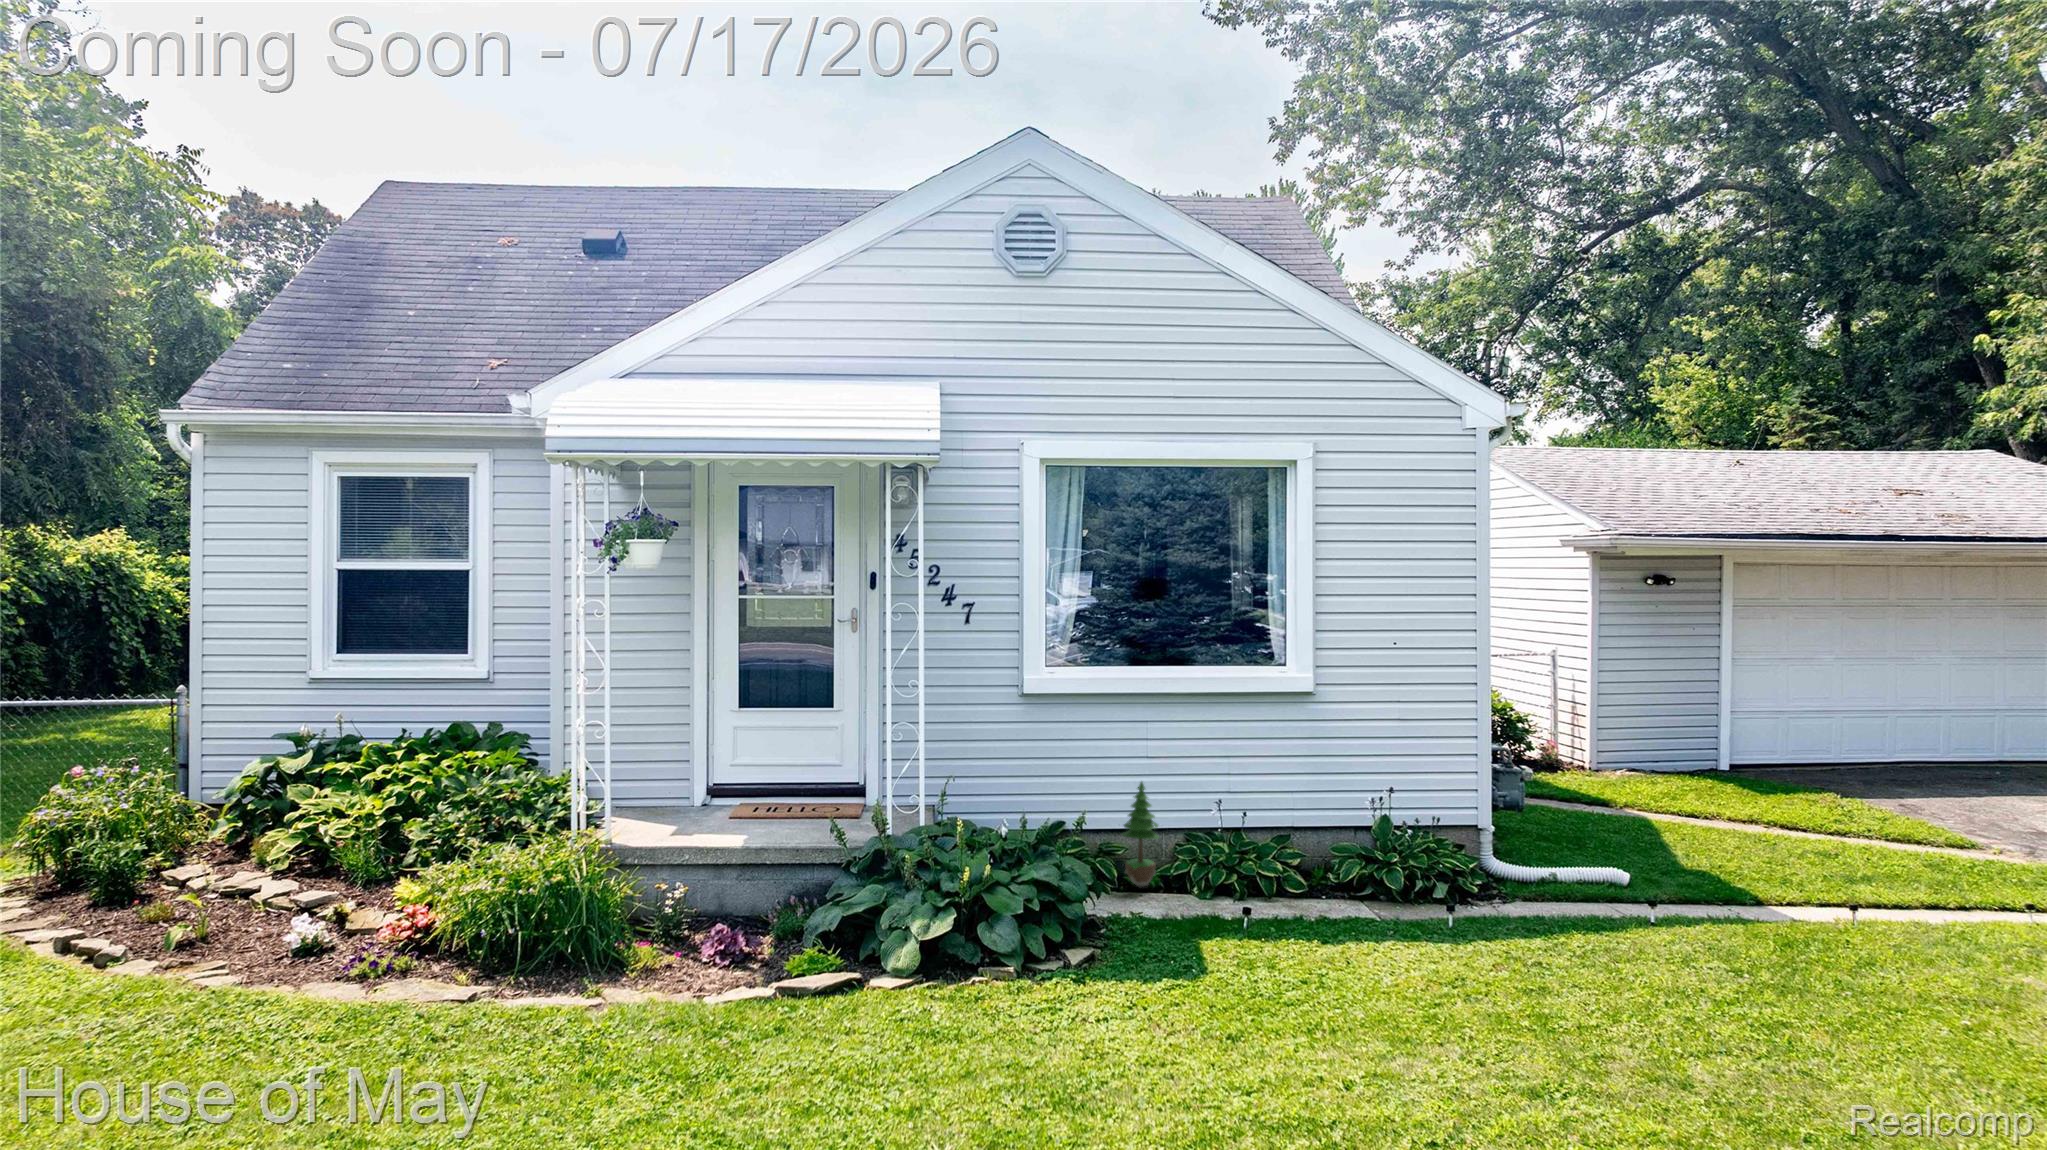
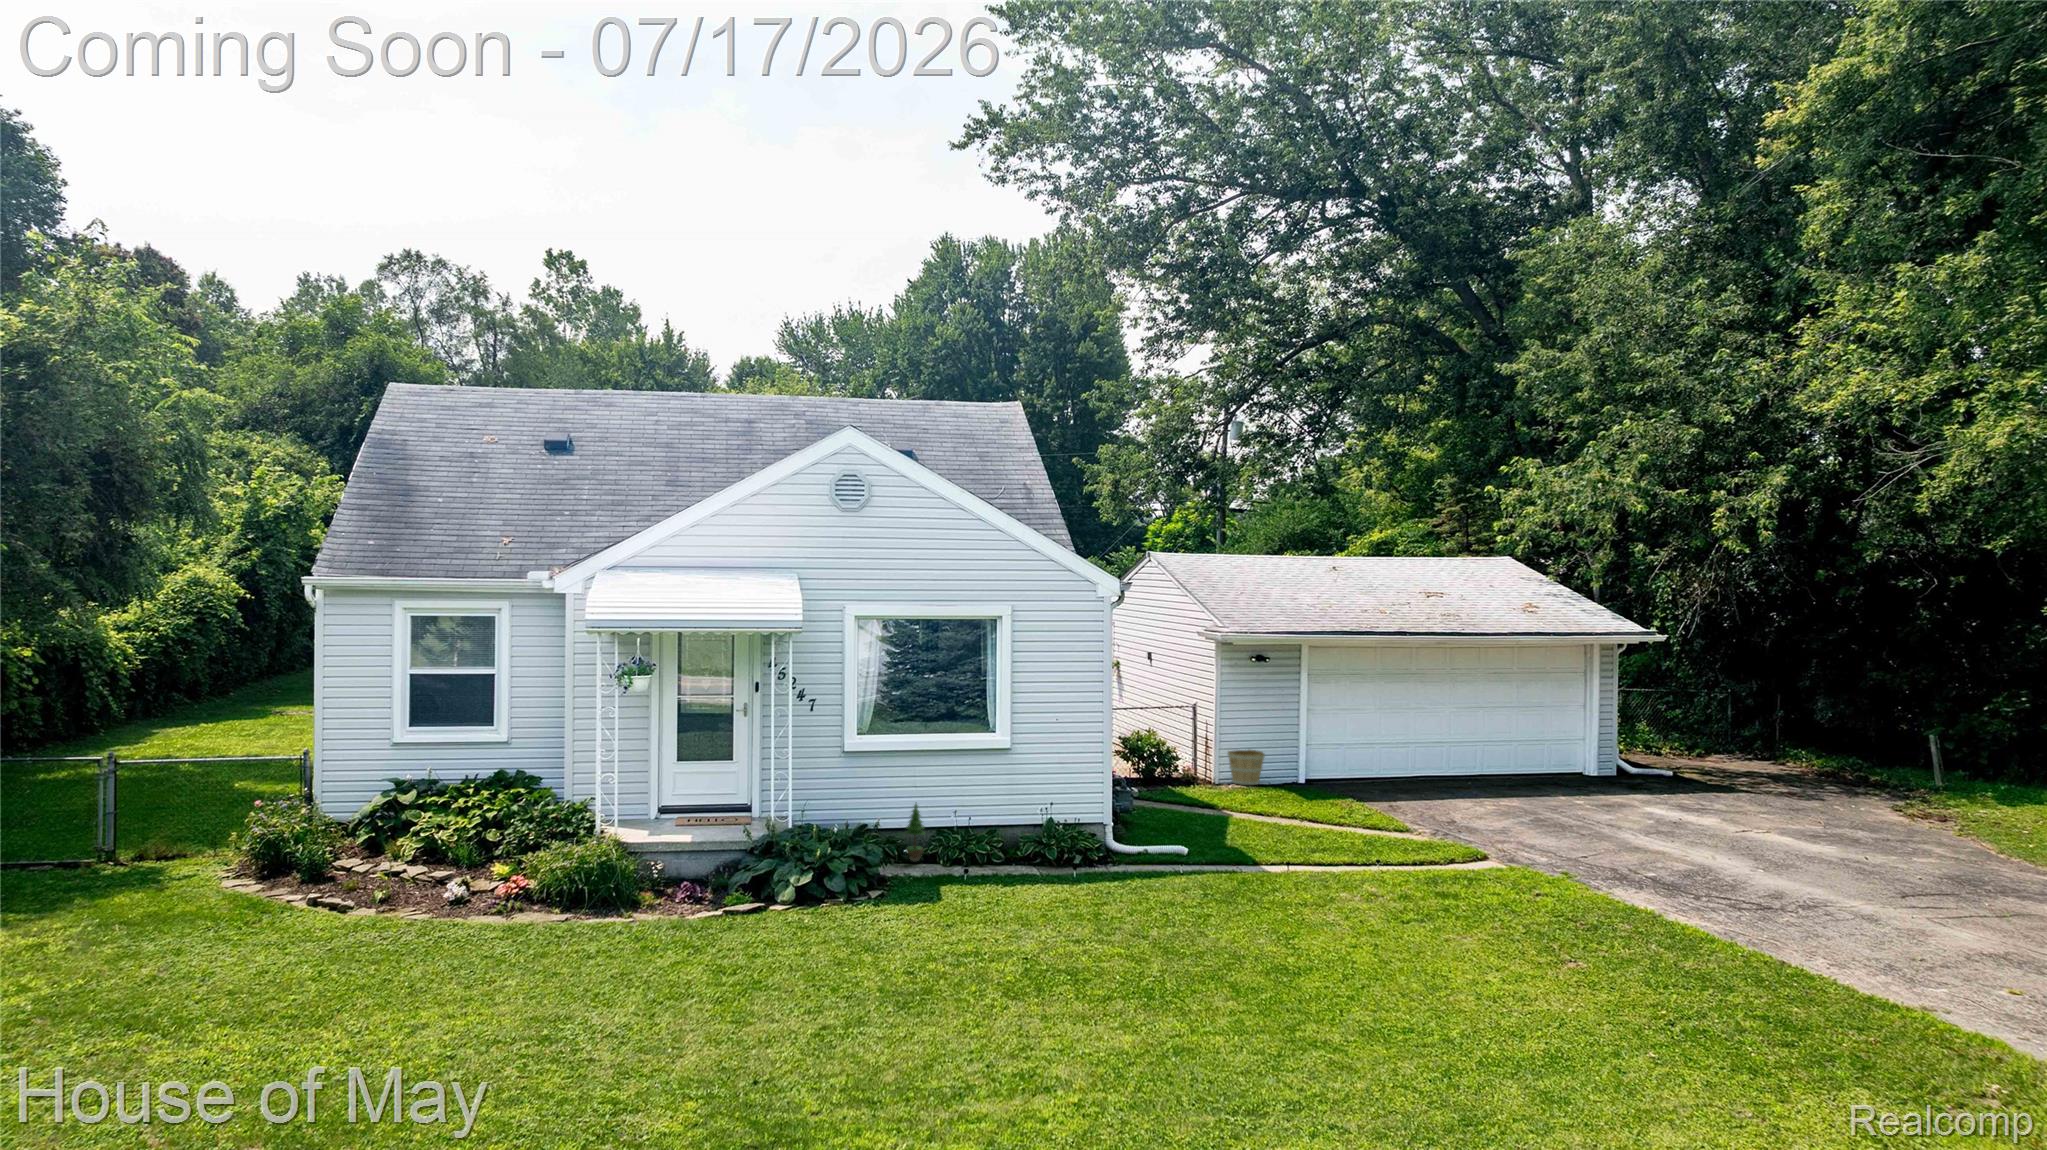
wooden bucket: none [1586,715,1650,769] -> present [1228,750,1265,785]

